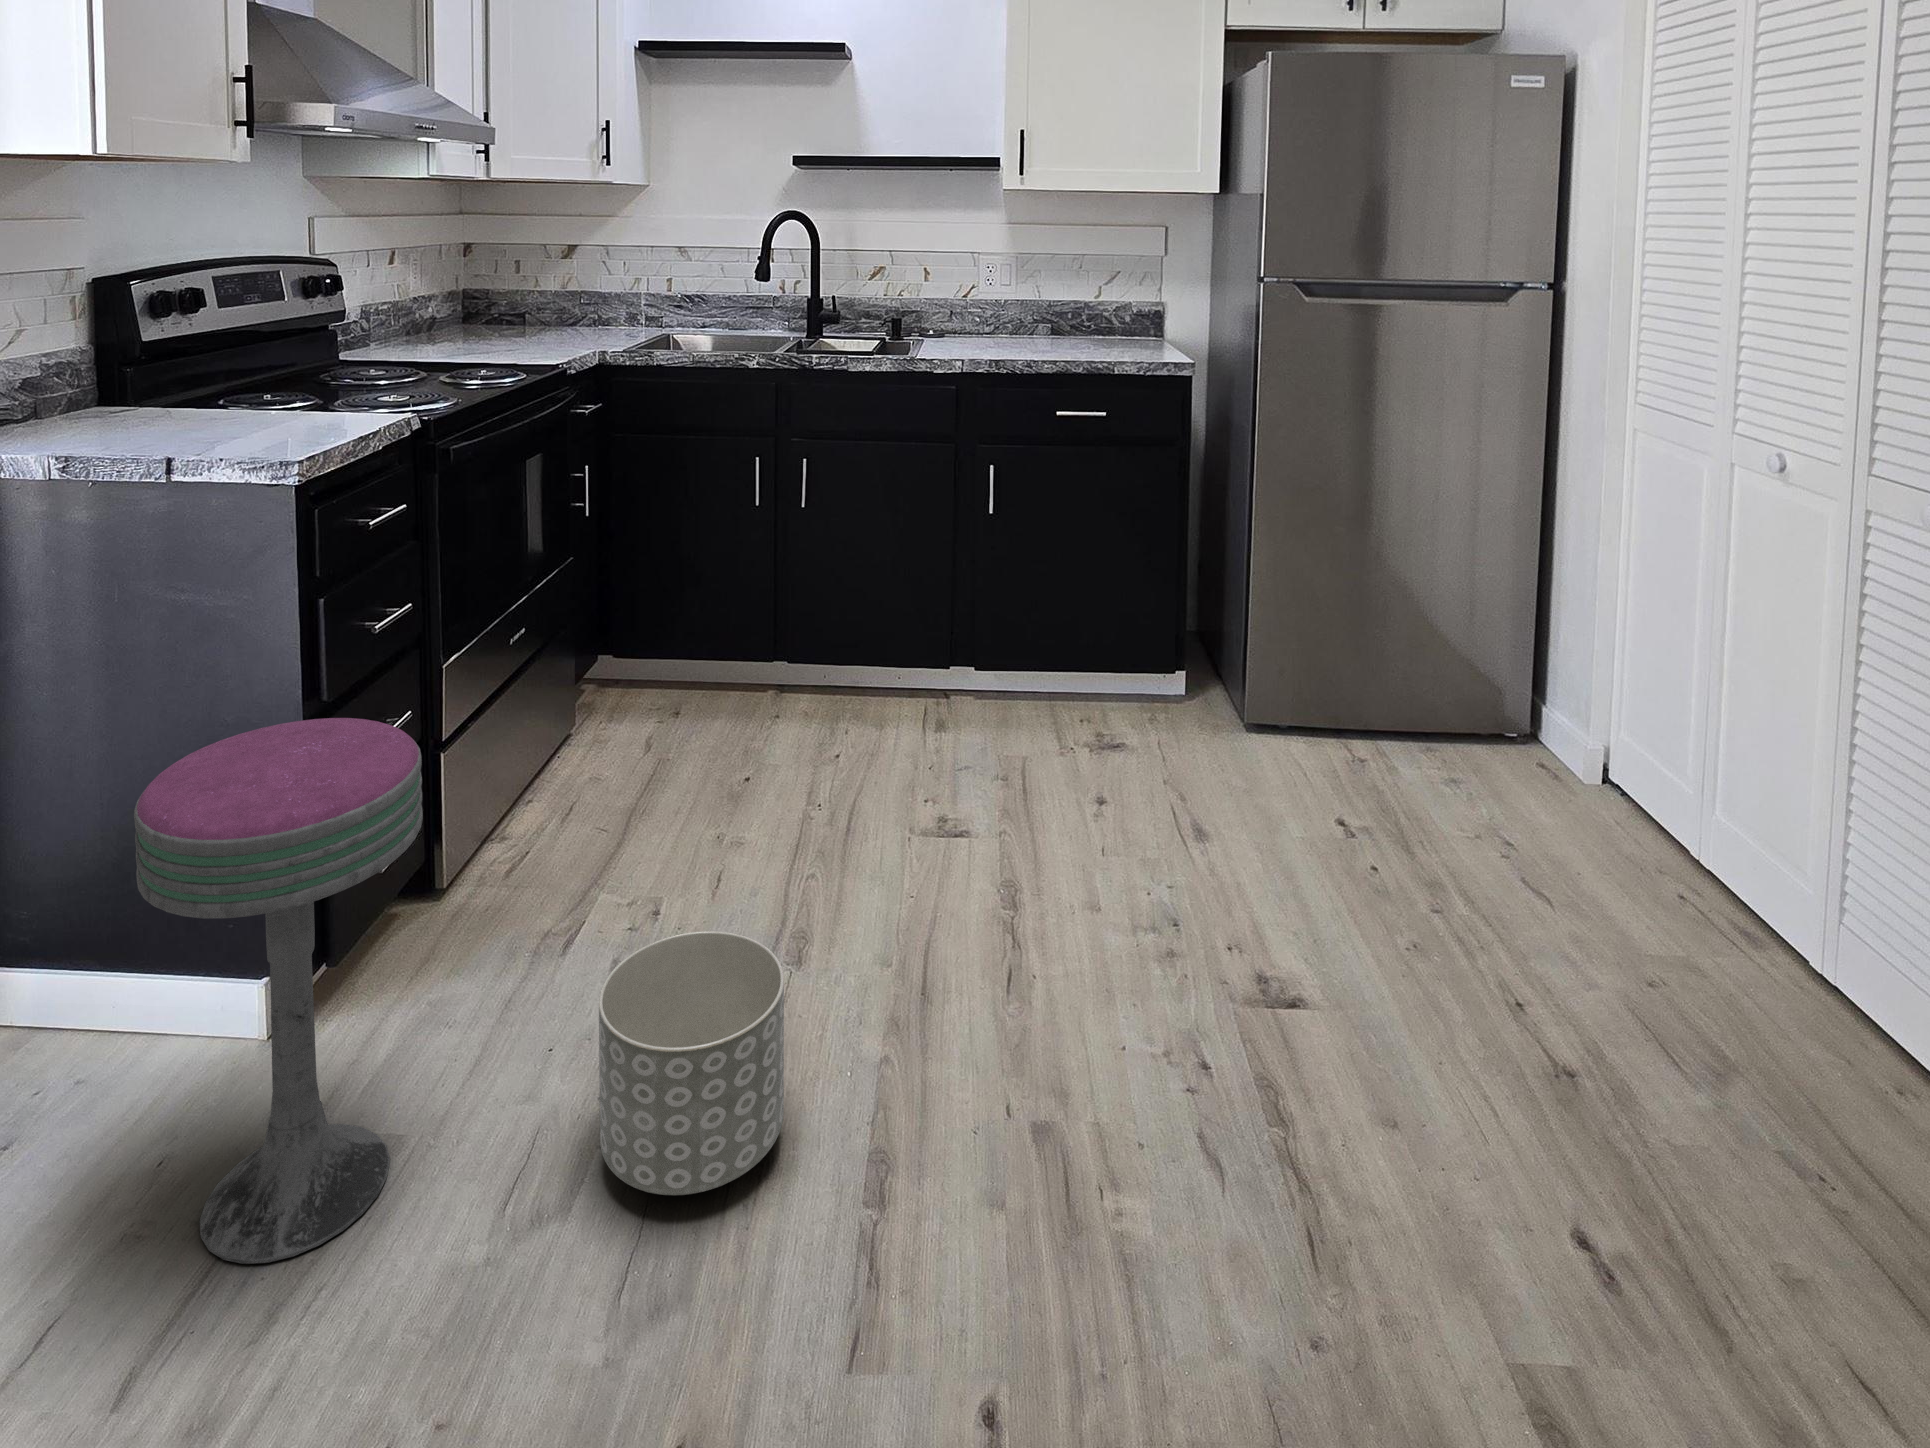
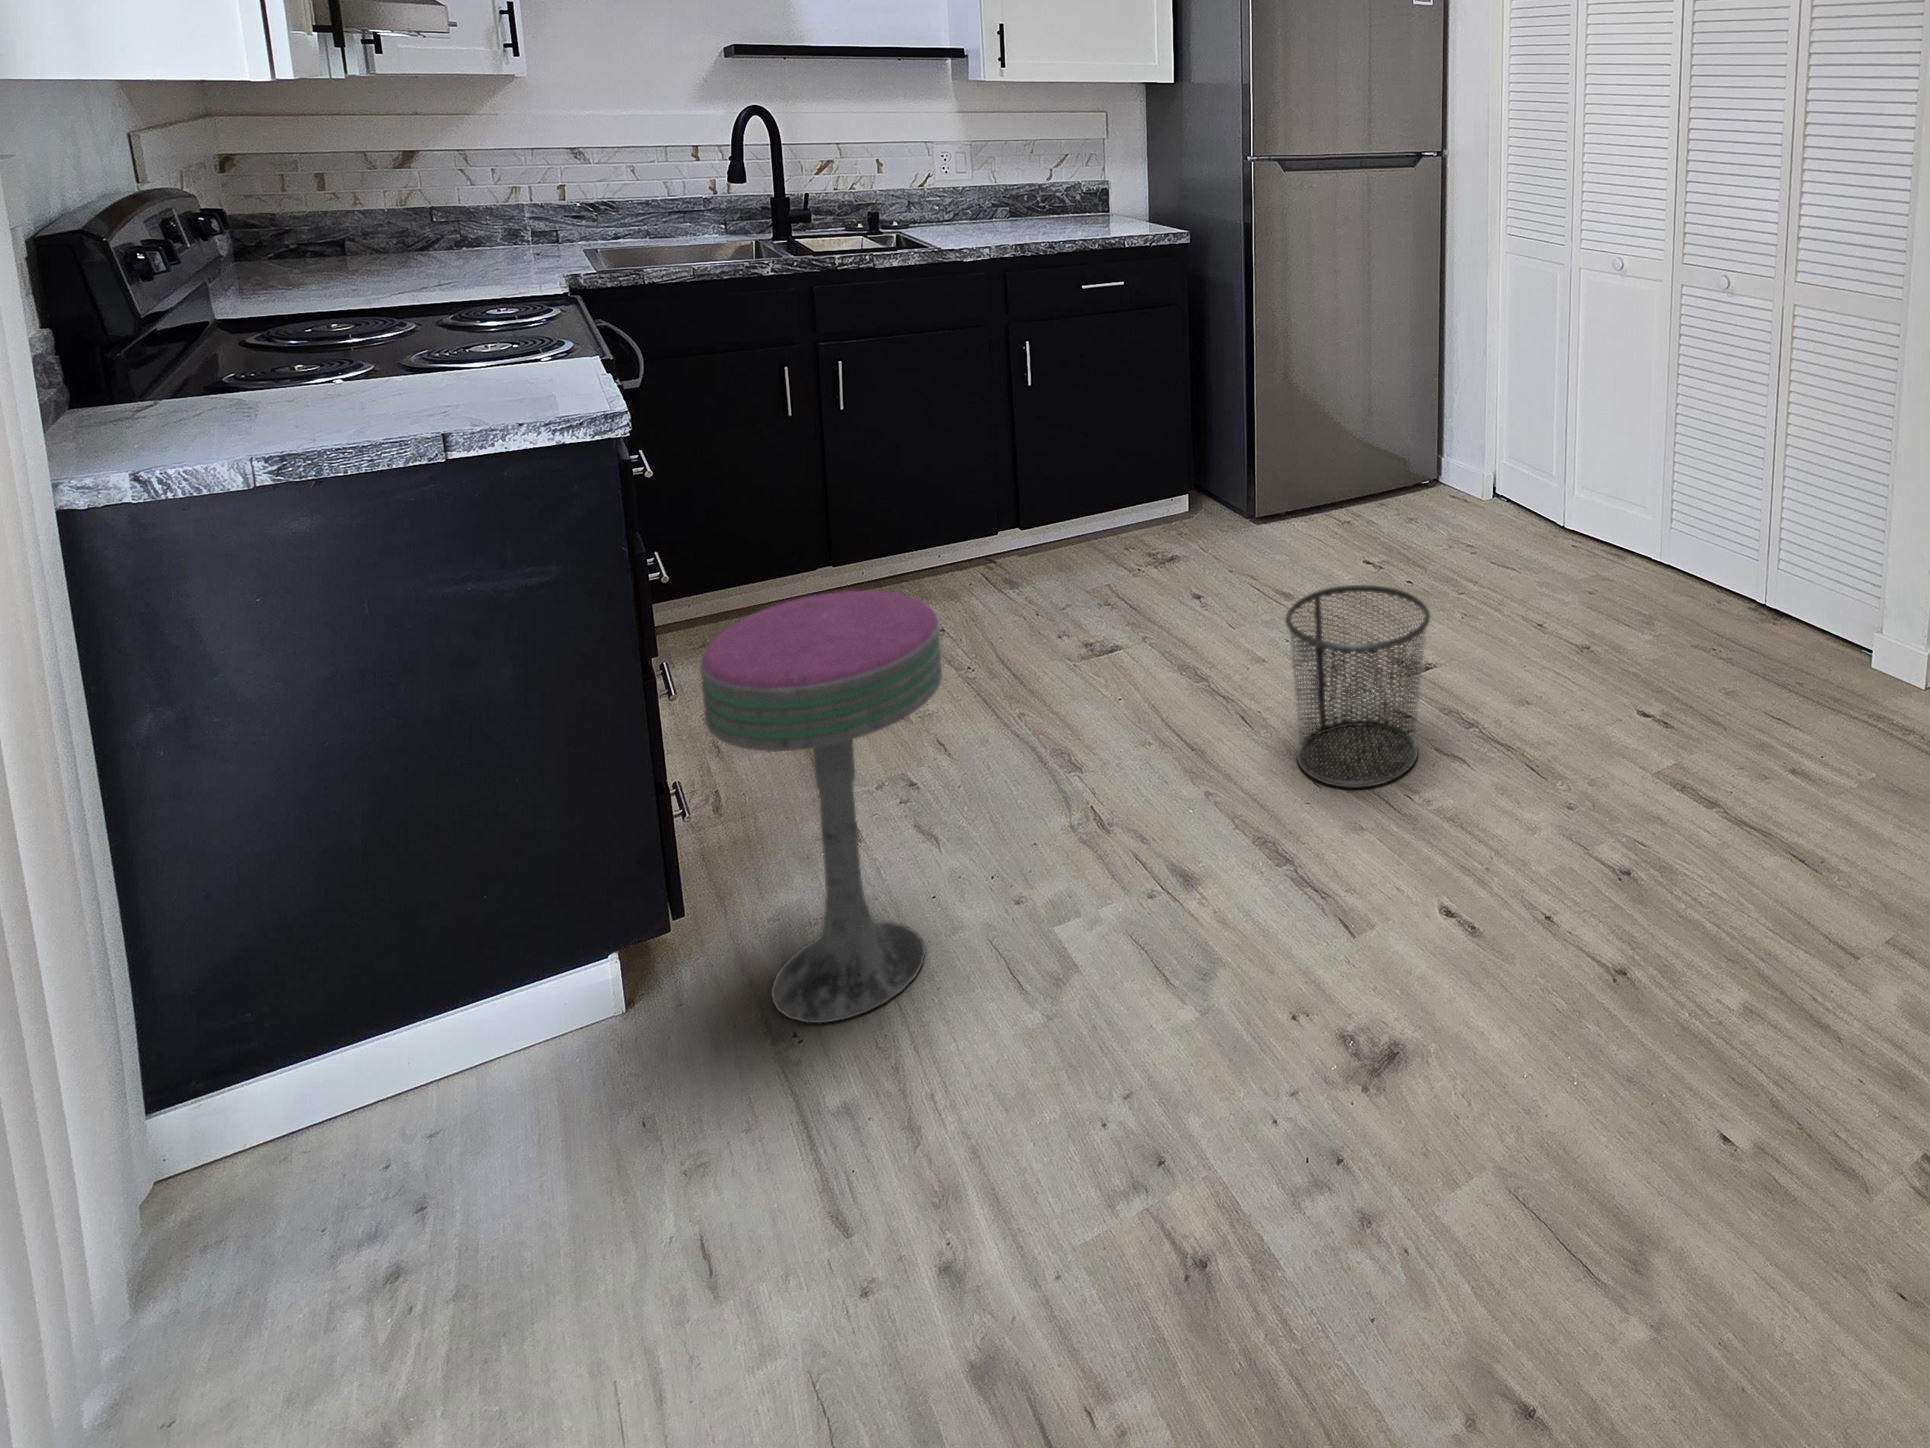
waste bin: none [940,907,1173,1289] -> present [1285,585,1430,788]
planter: present [599,931,784,1195] -> none [1050,679,1189,847]

